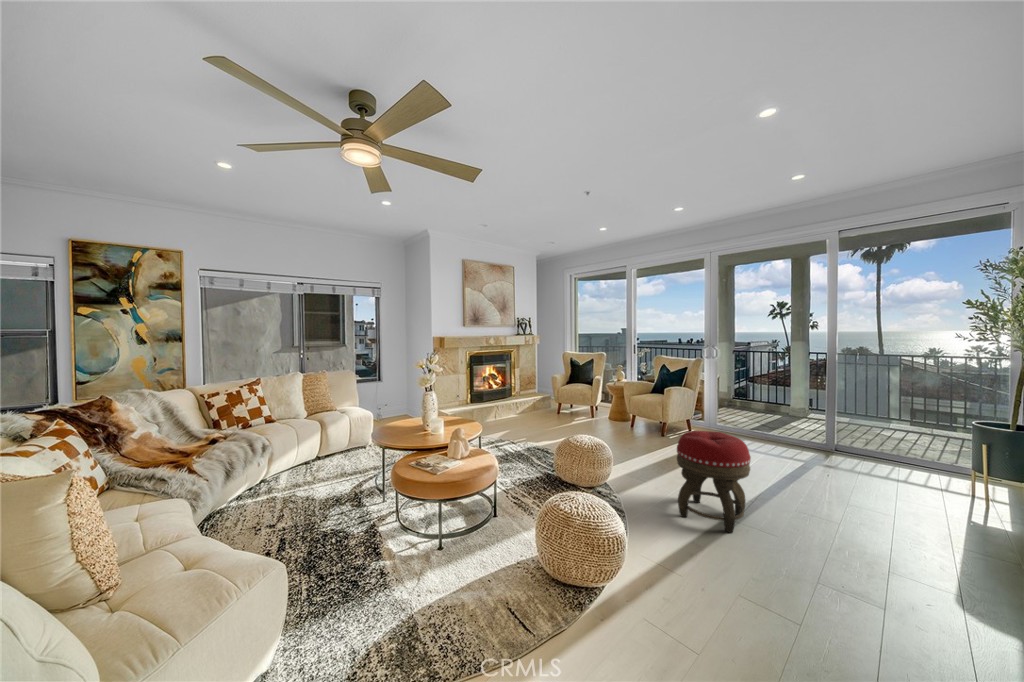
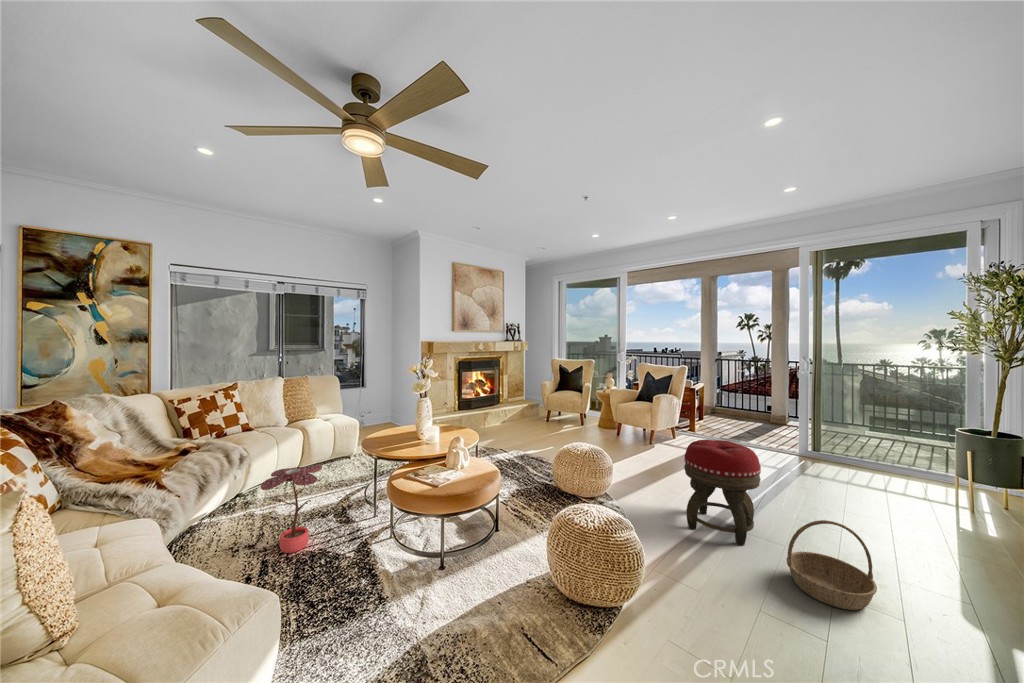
potted plant: none [277,453,334,532] -> present [261,464,322,553]
basket: none [769,509,855,595] -> present [787,520,877,610]

